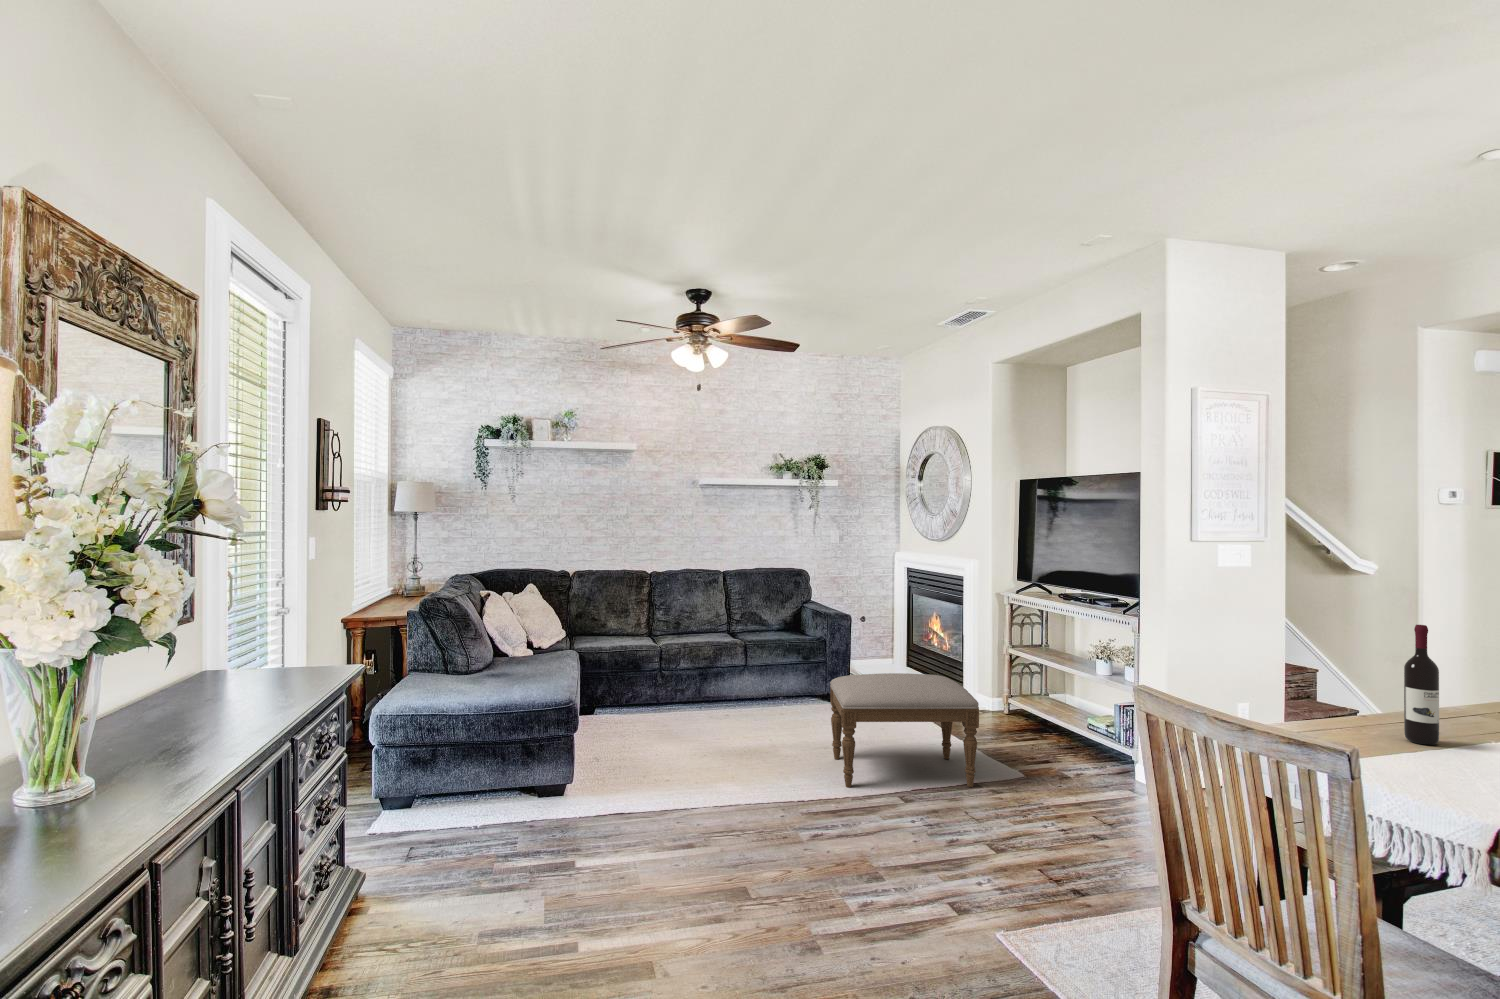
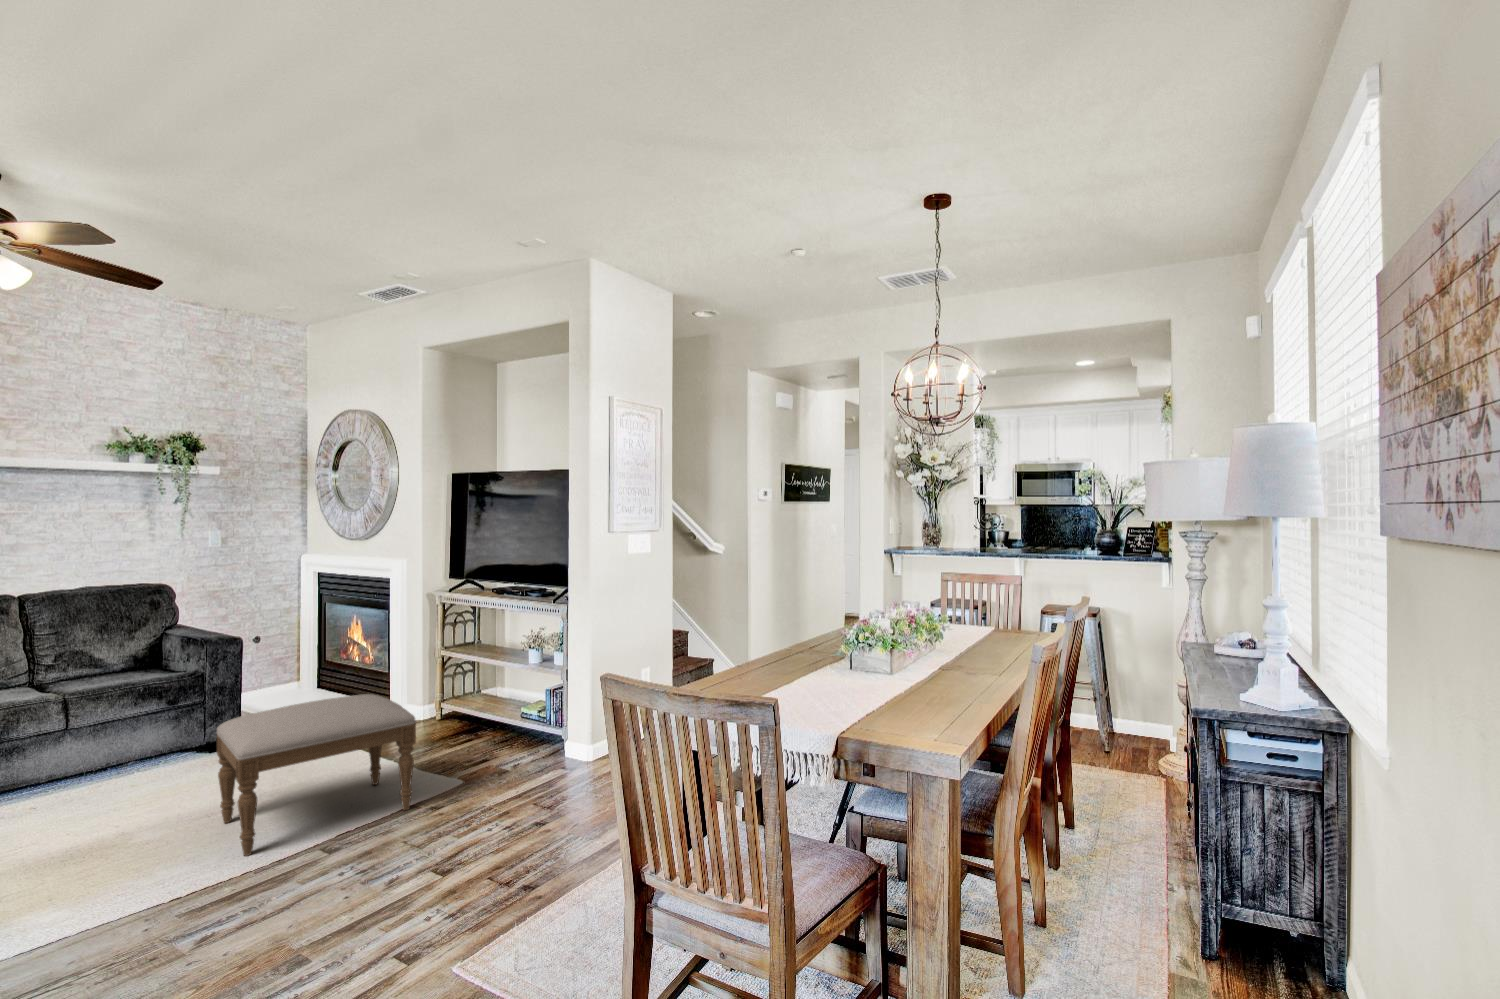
wine bottle: present [1404,625,1439,745] -> none [780,596,800,688]

